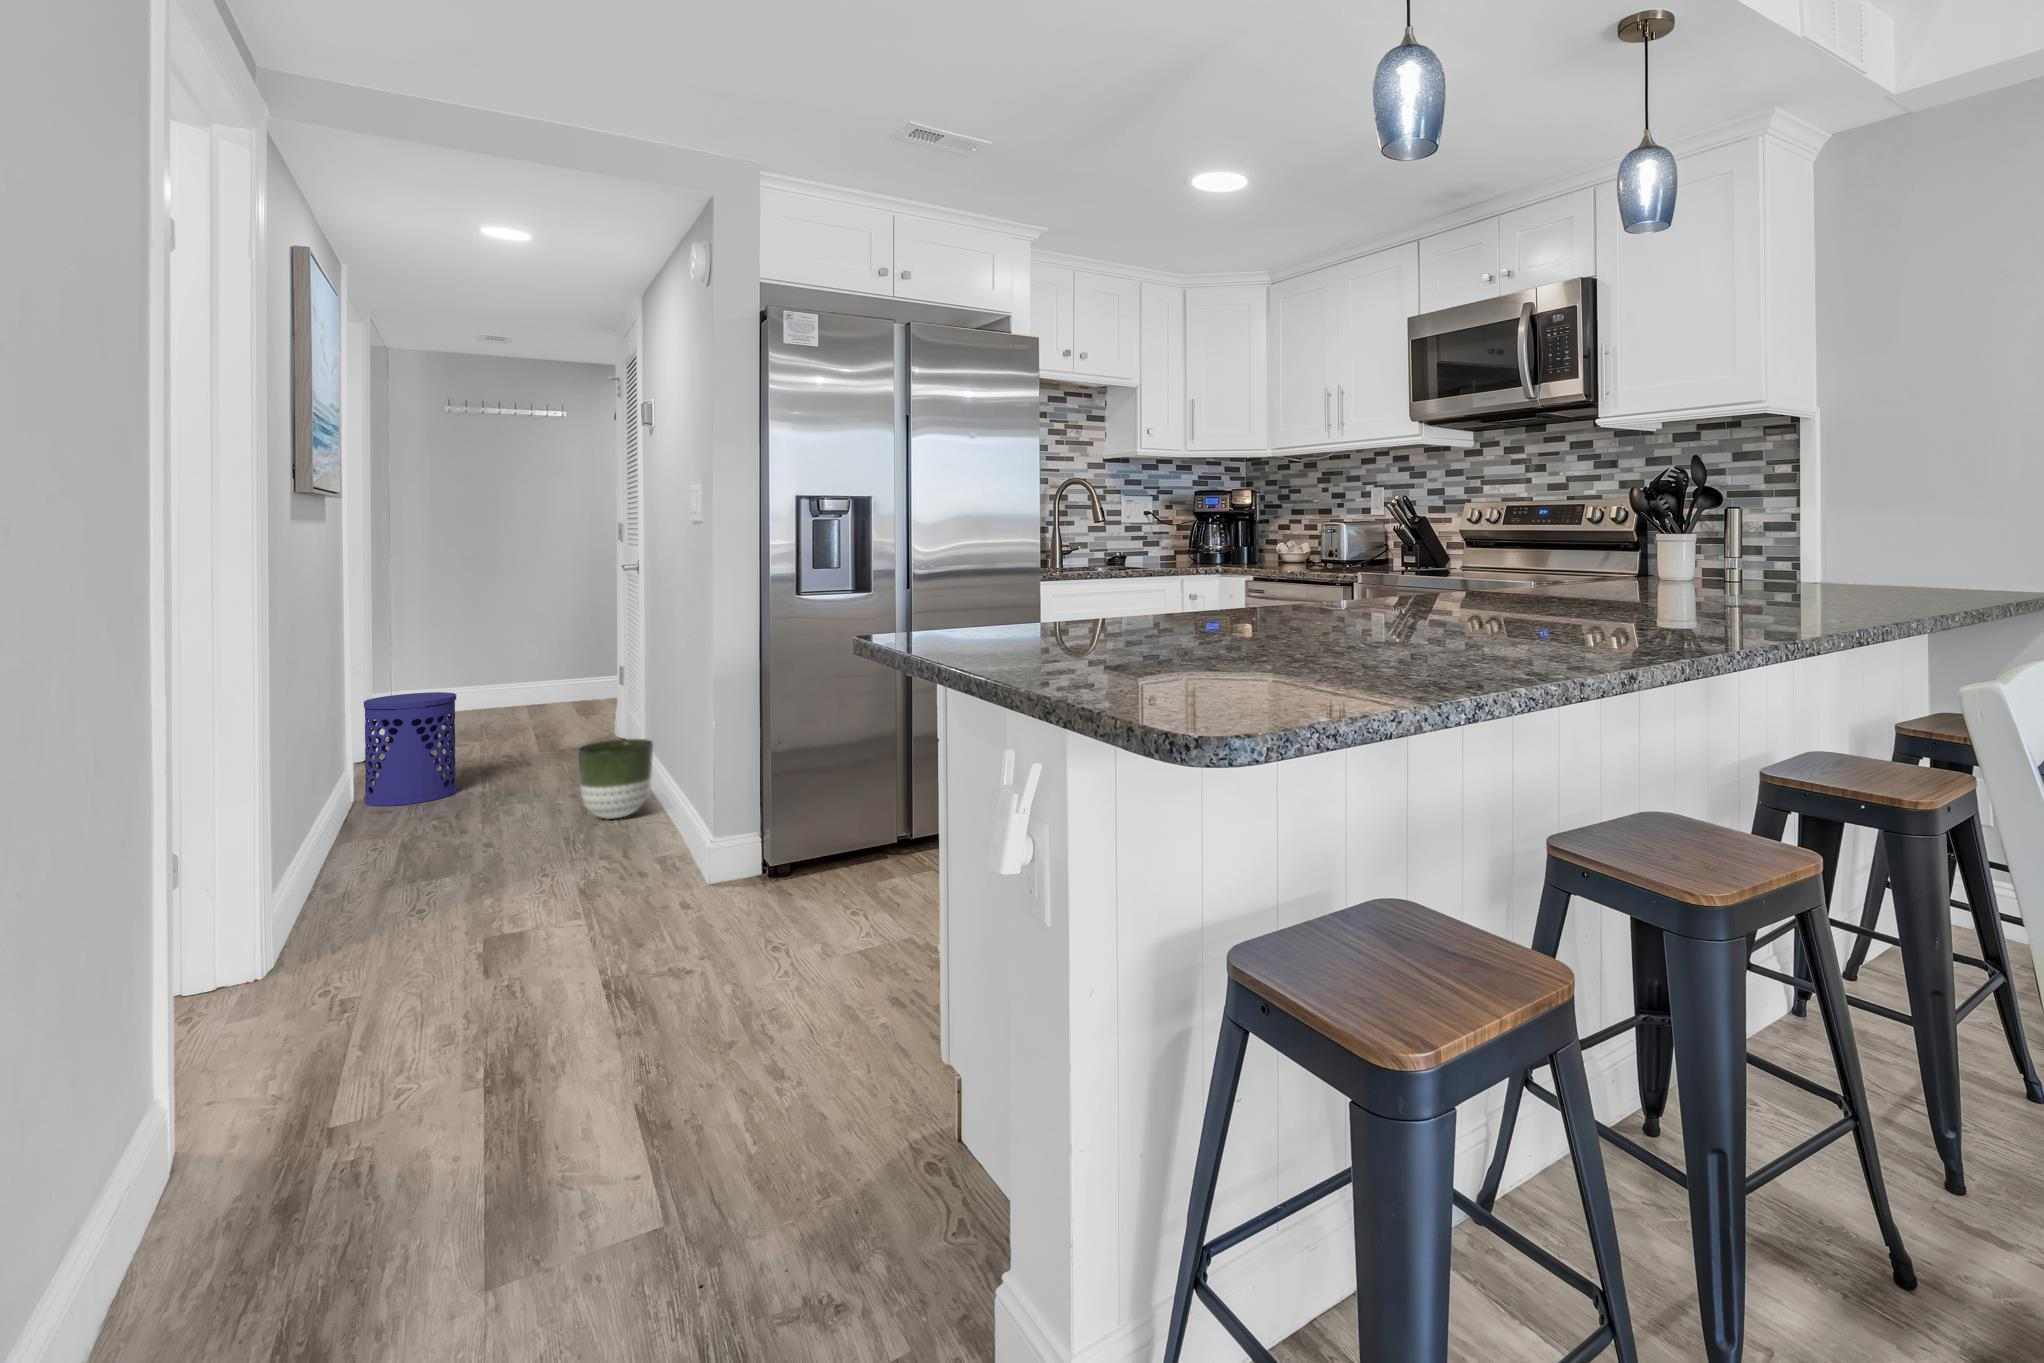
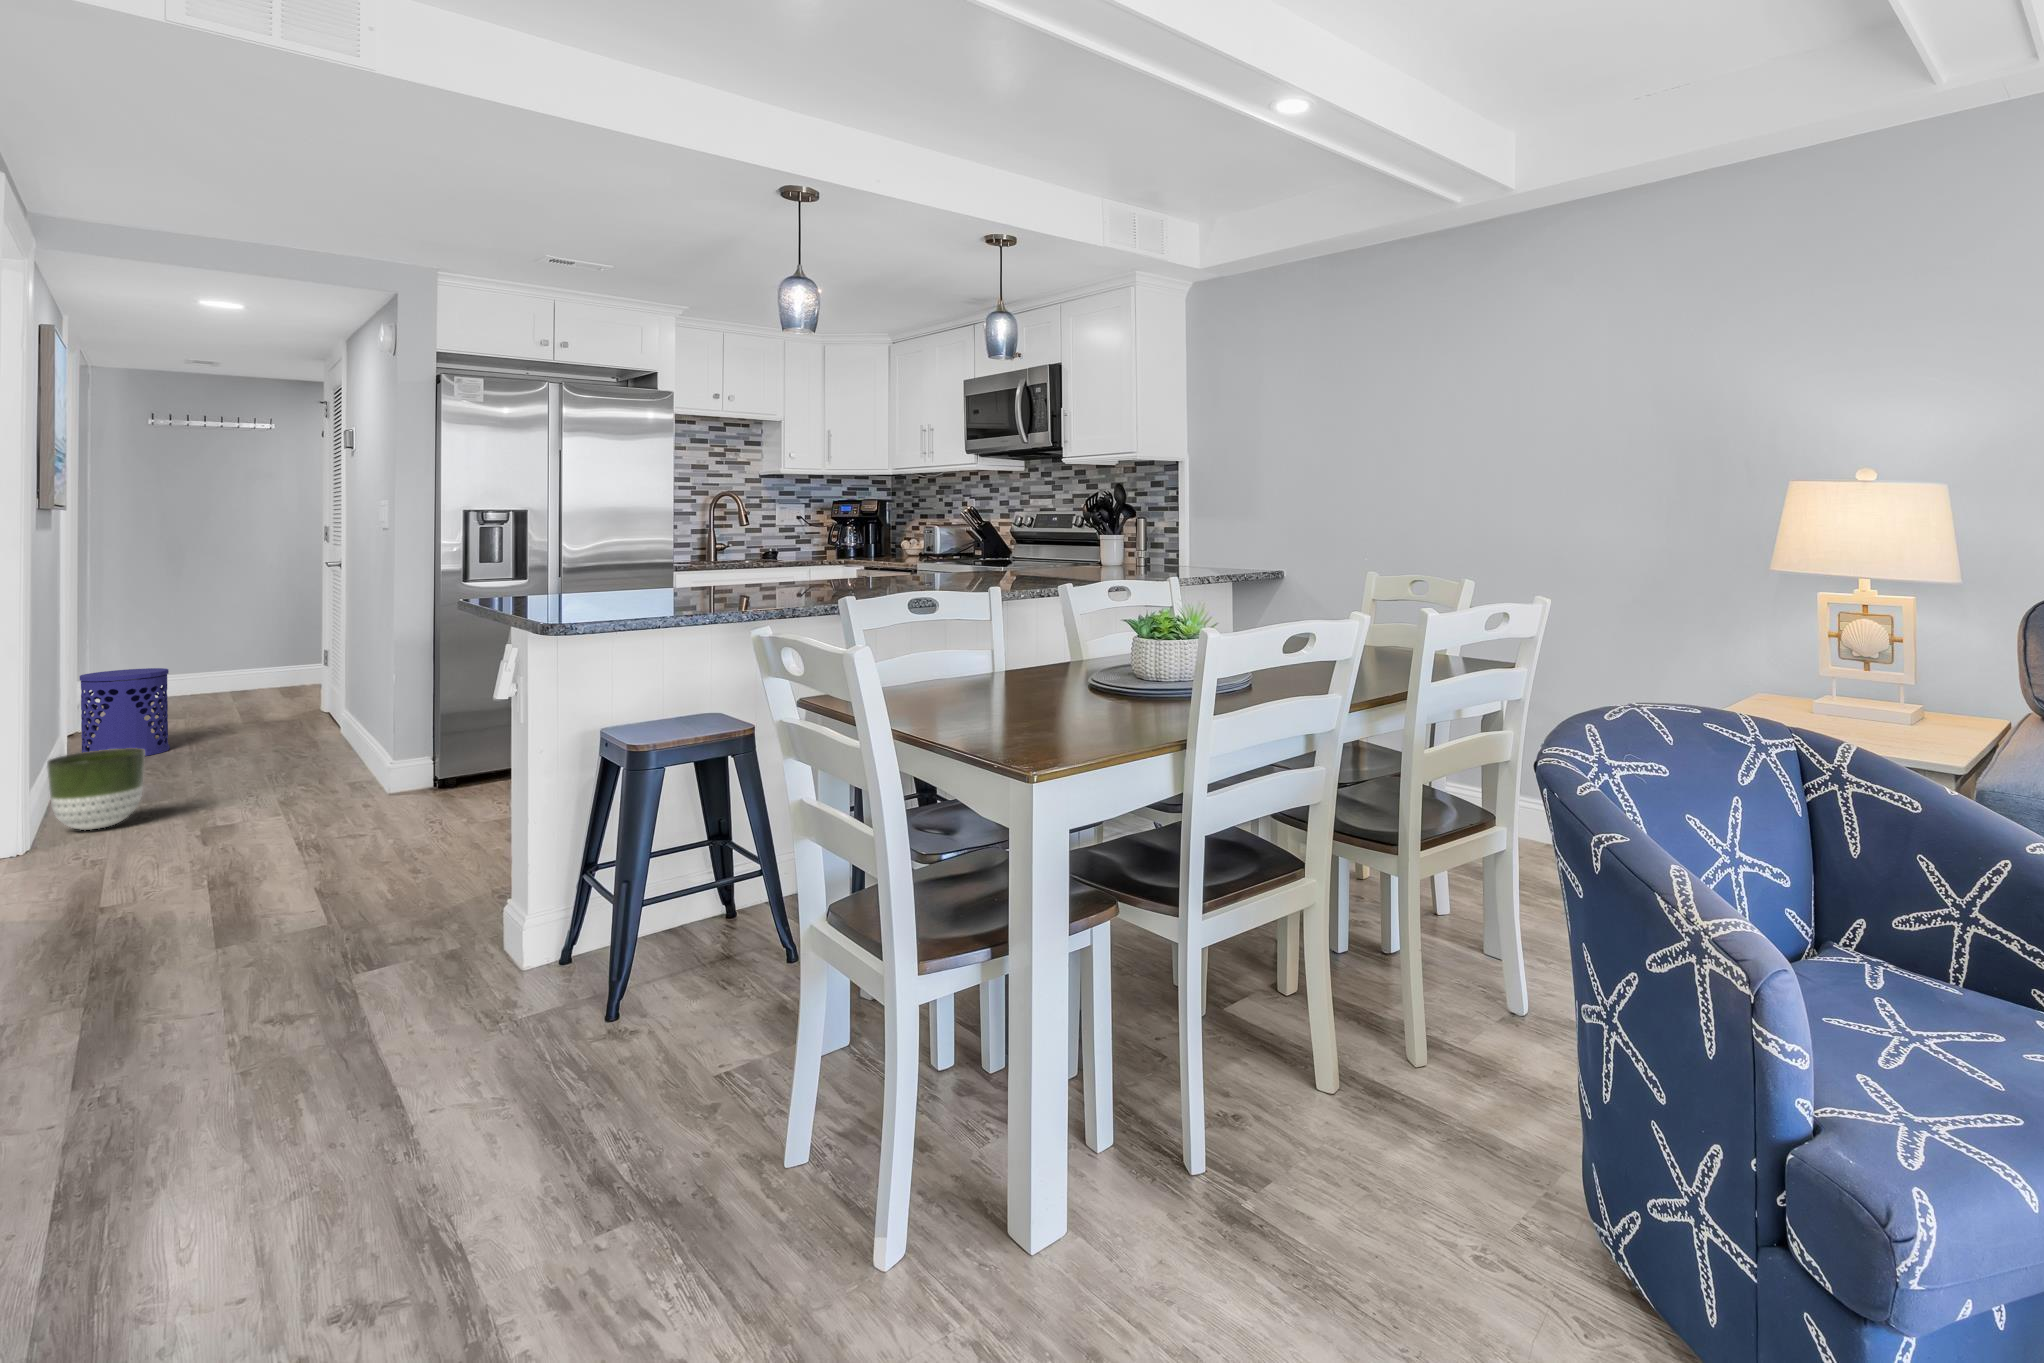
planter: present [578,739,653,819] -> present [47,749,145,830]

